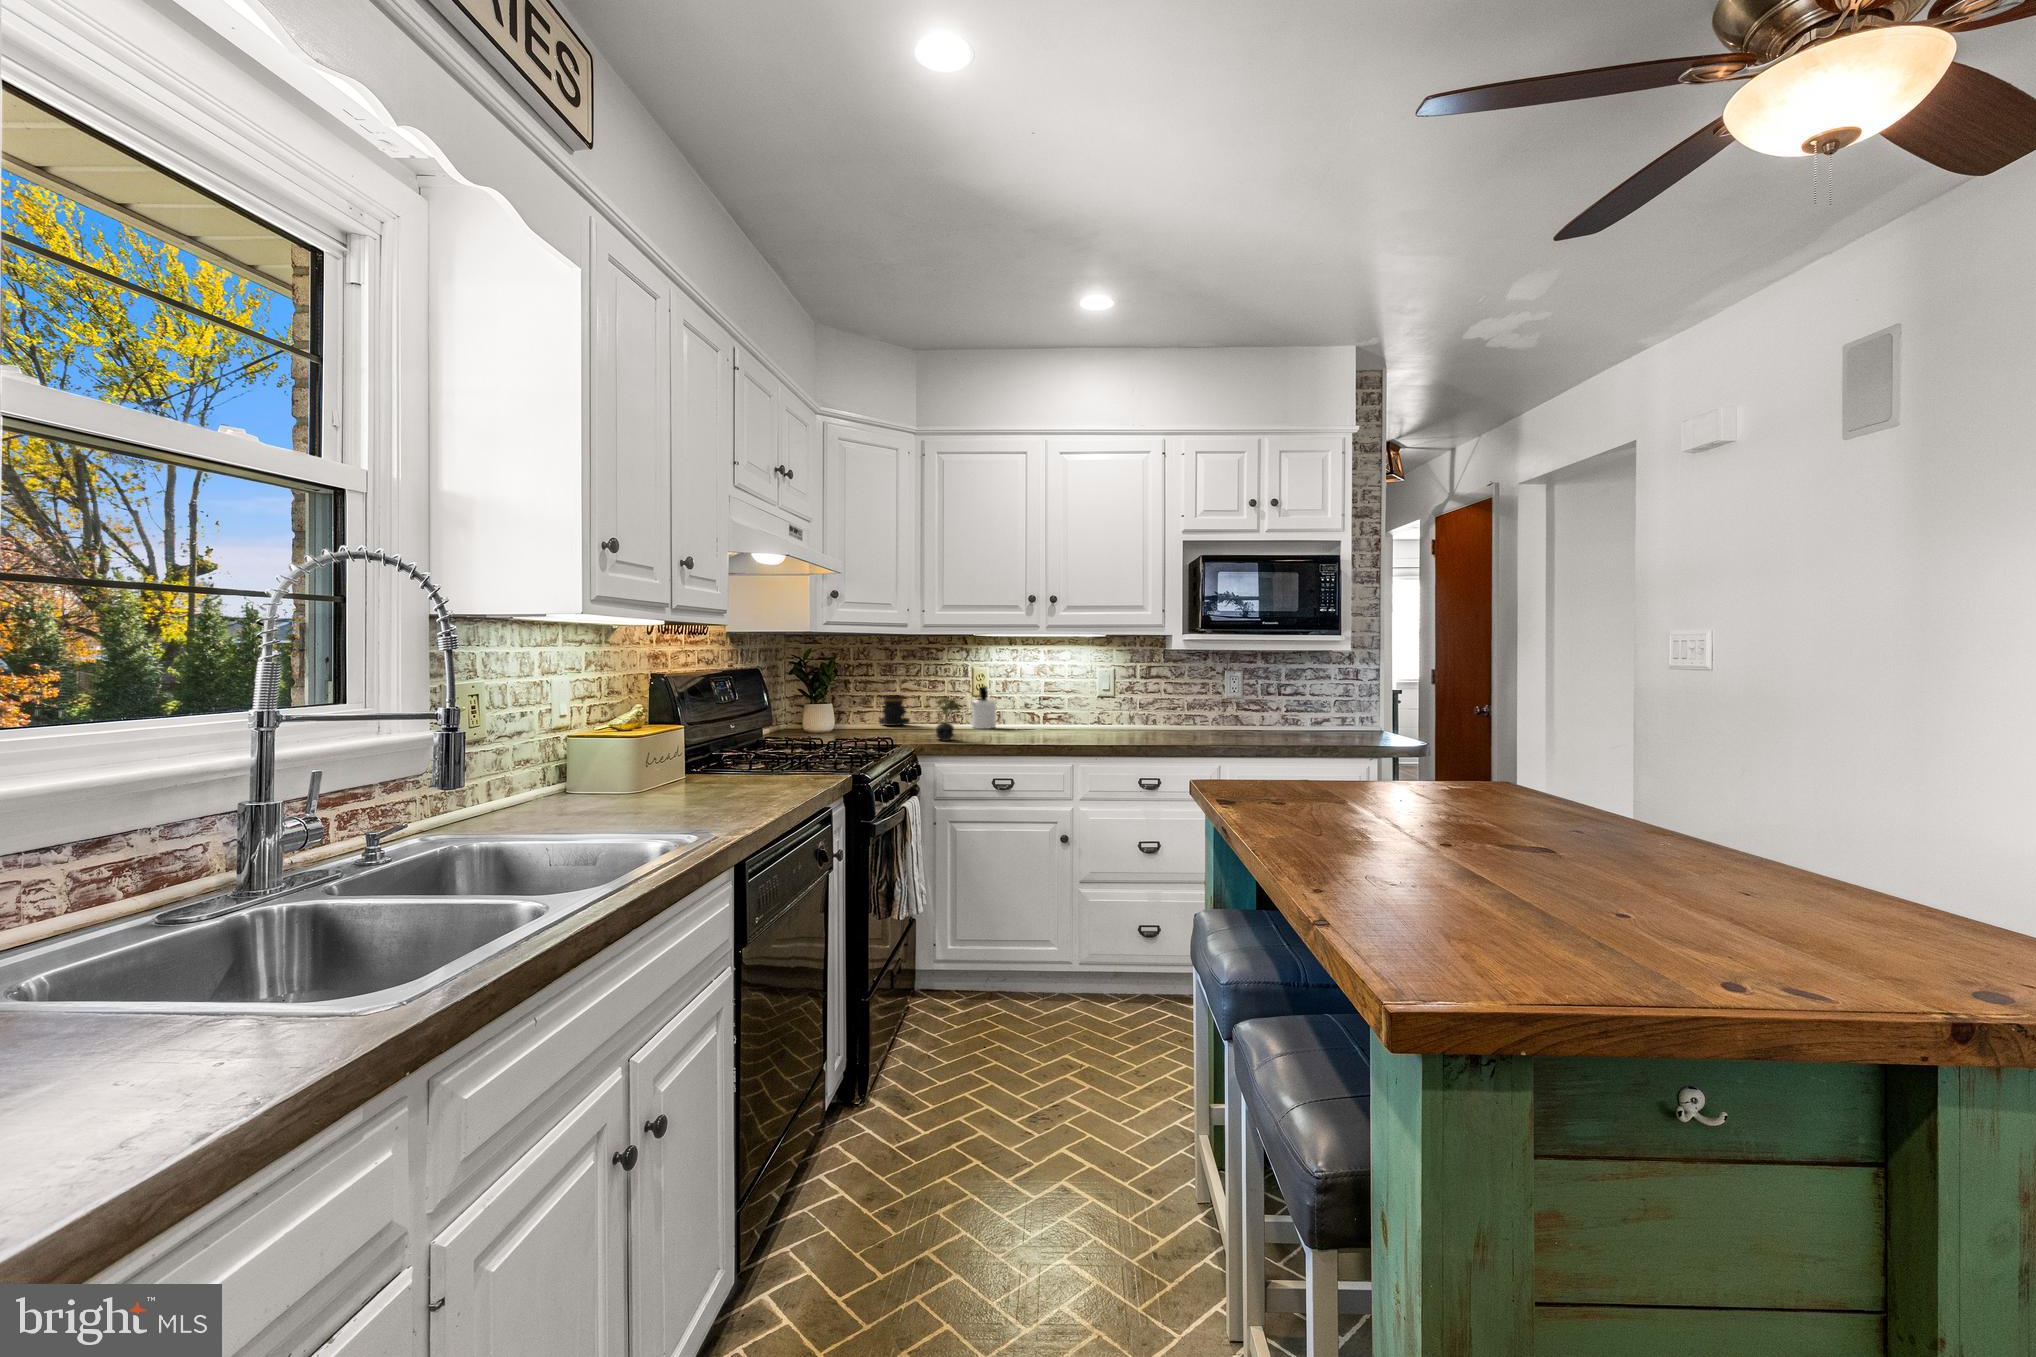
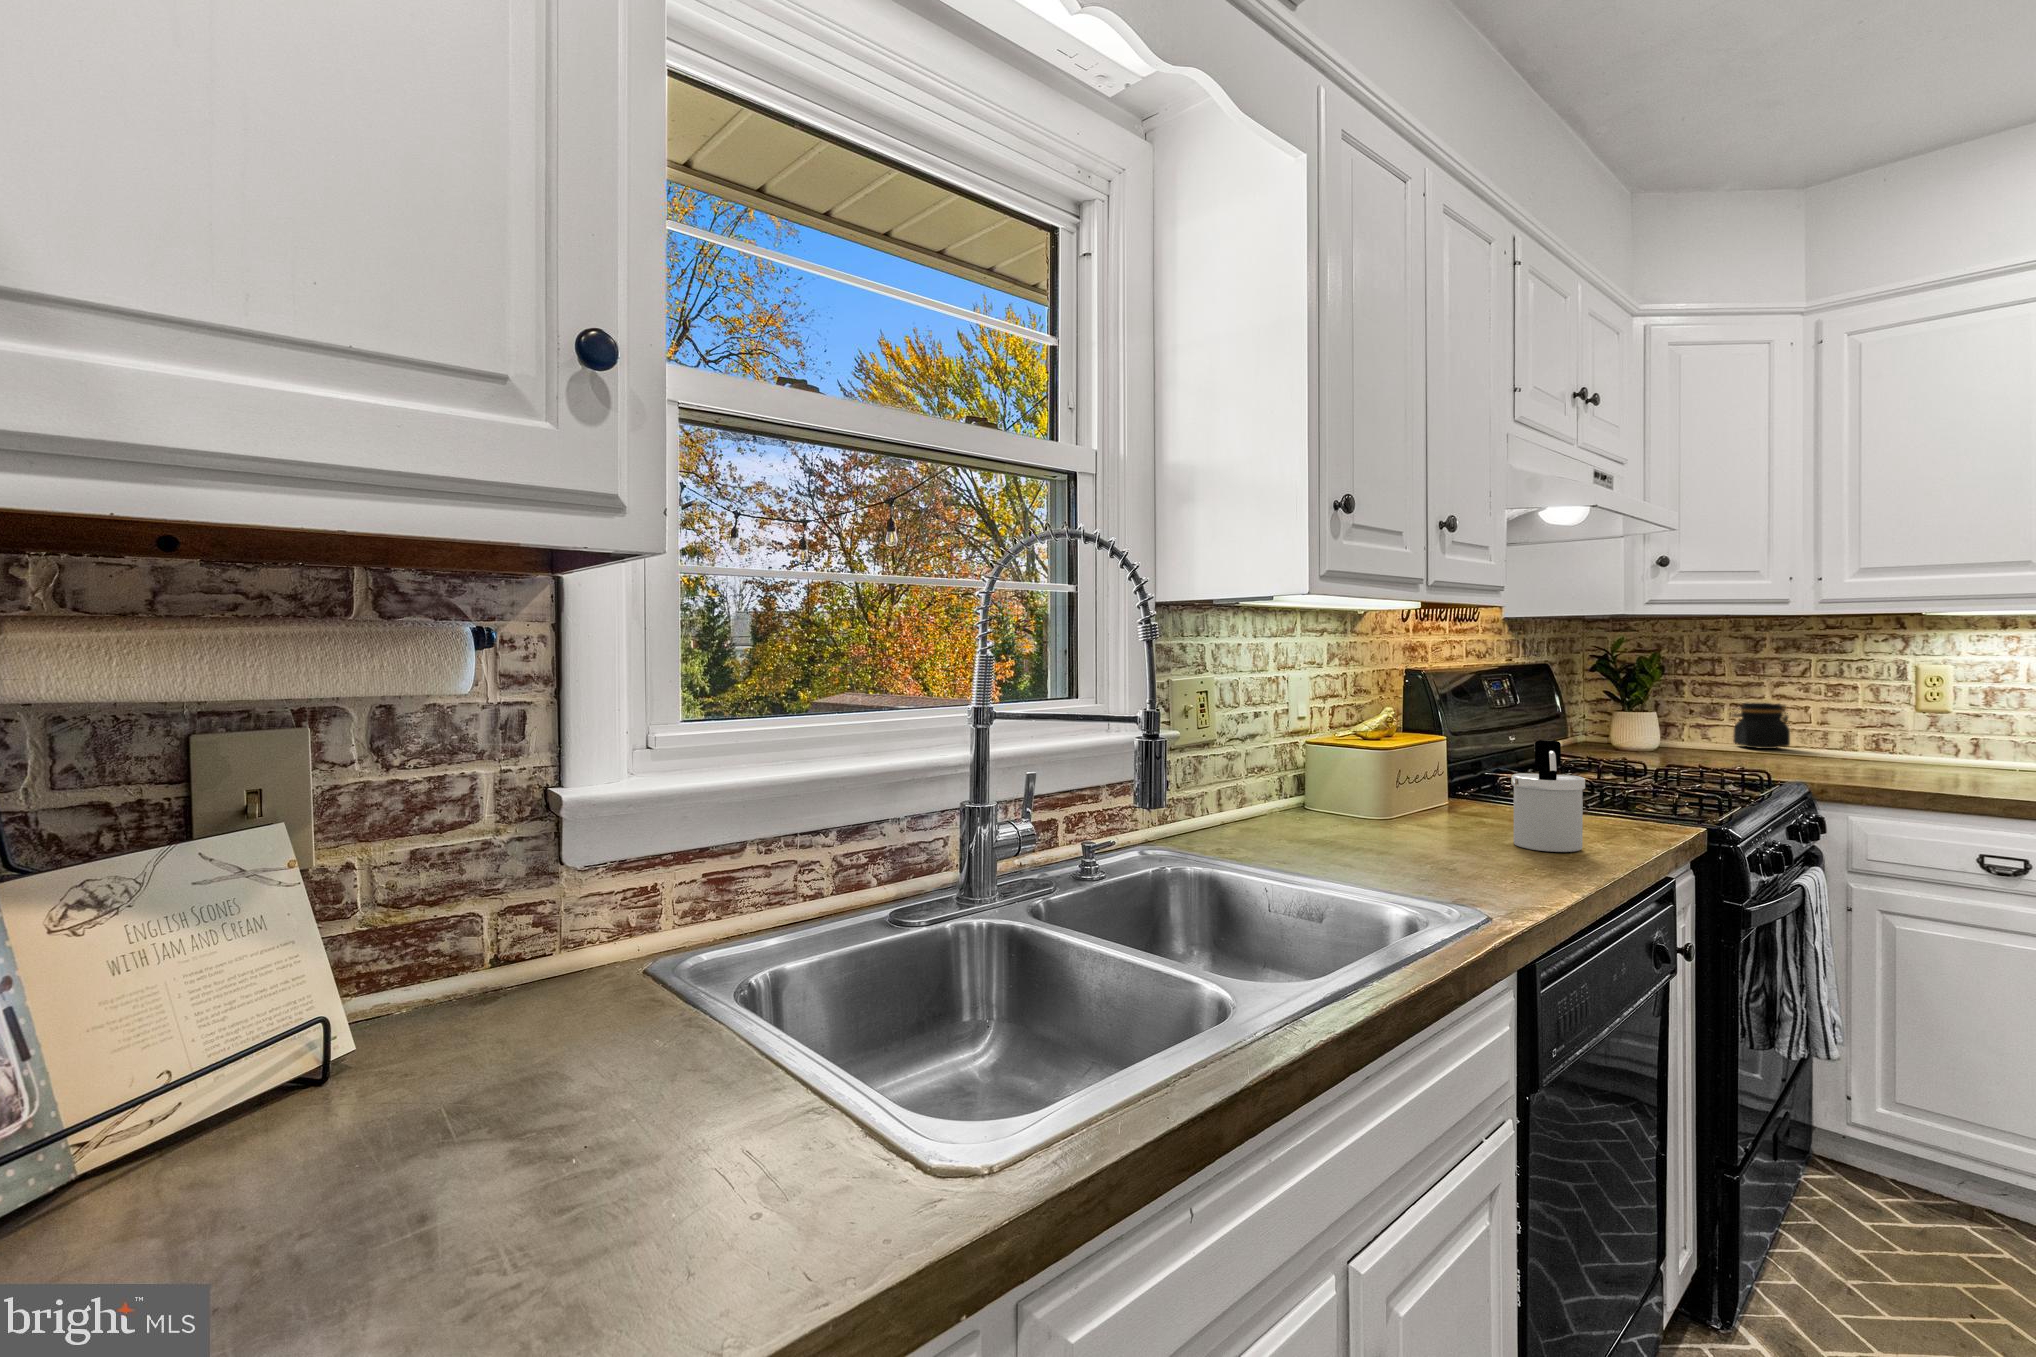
soap dispenser: present [971,686,996,729] -> present [1511,740,1585,852]
succulent plant: present [936,698,961,741] -> none [1843,710,1906,781]

